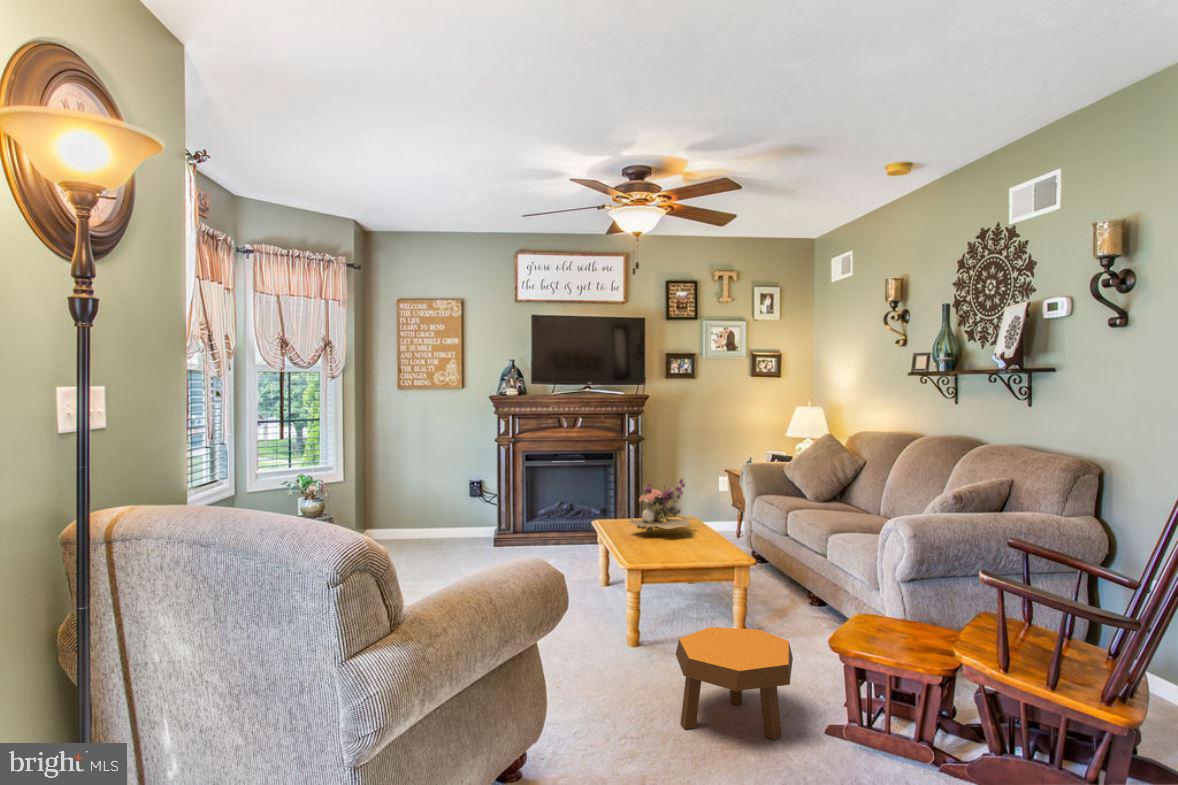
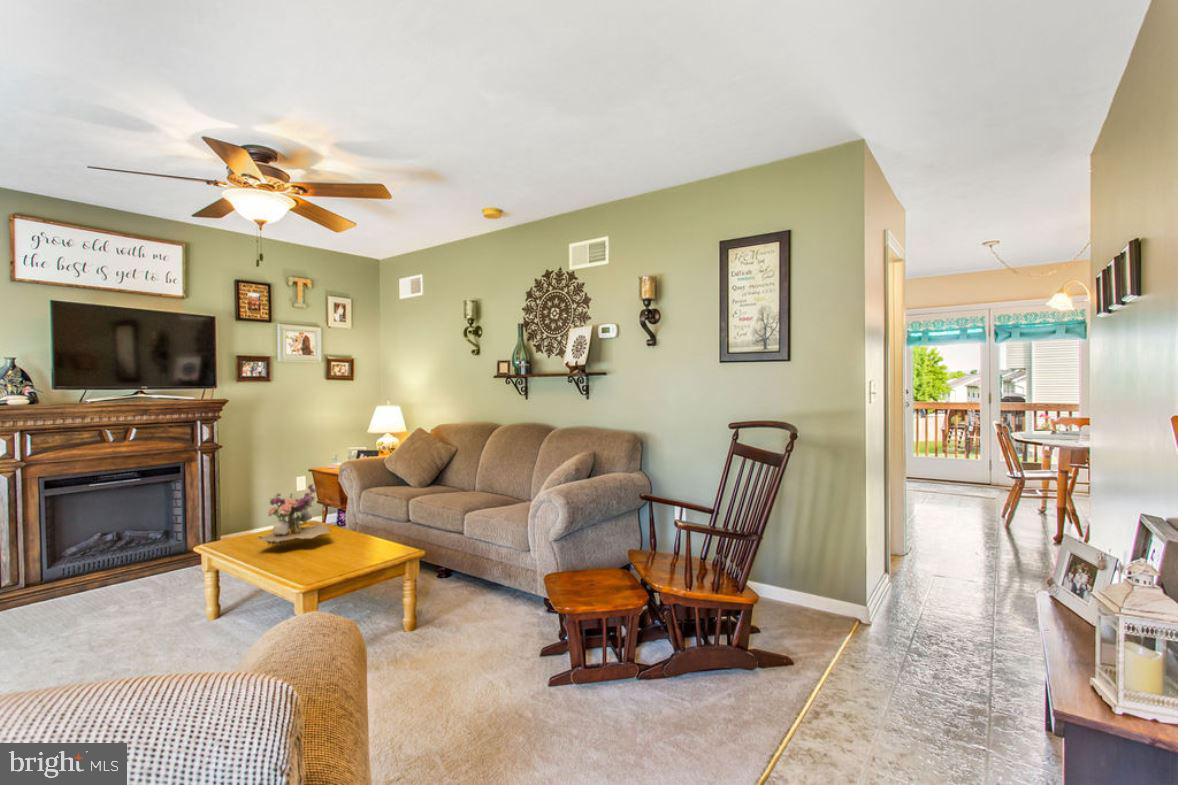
footstool: present [676,627,793,740] -> none [405,613,528,736]

